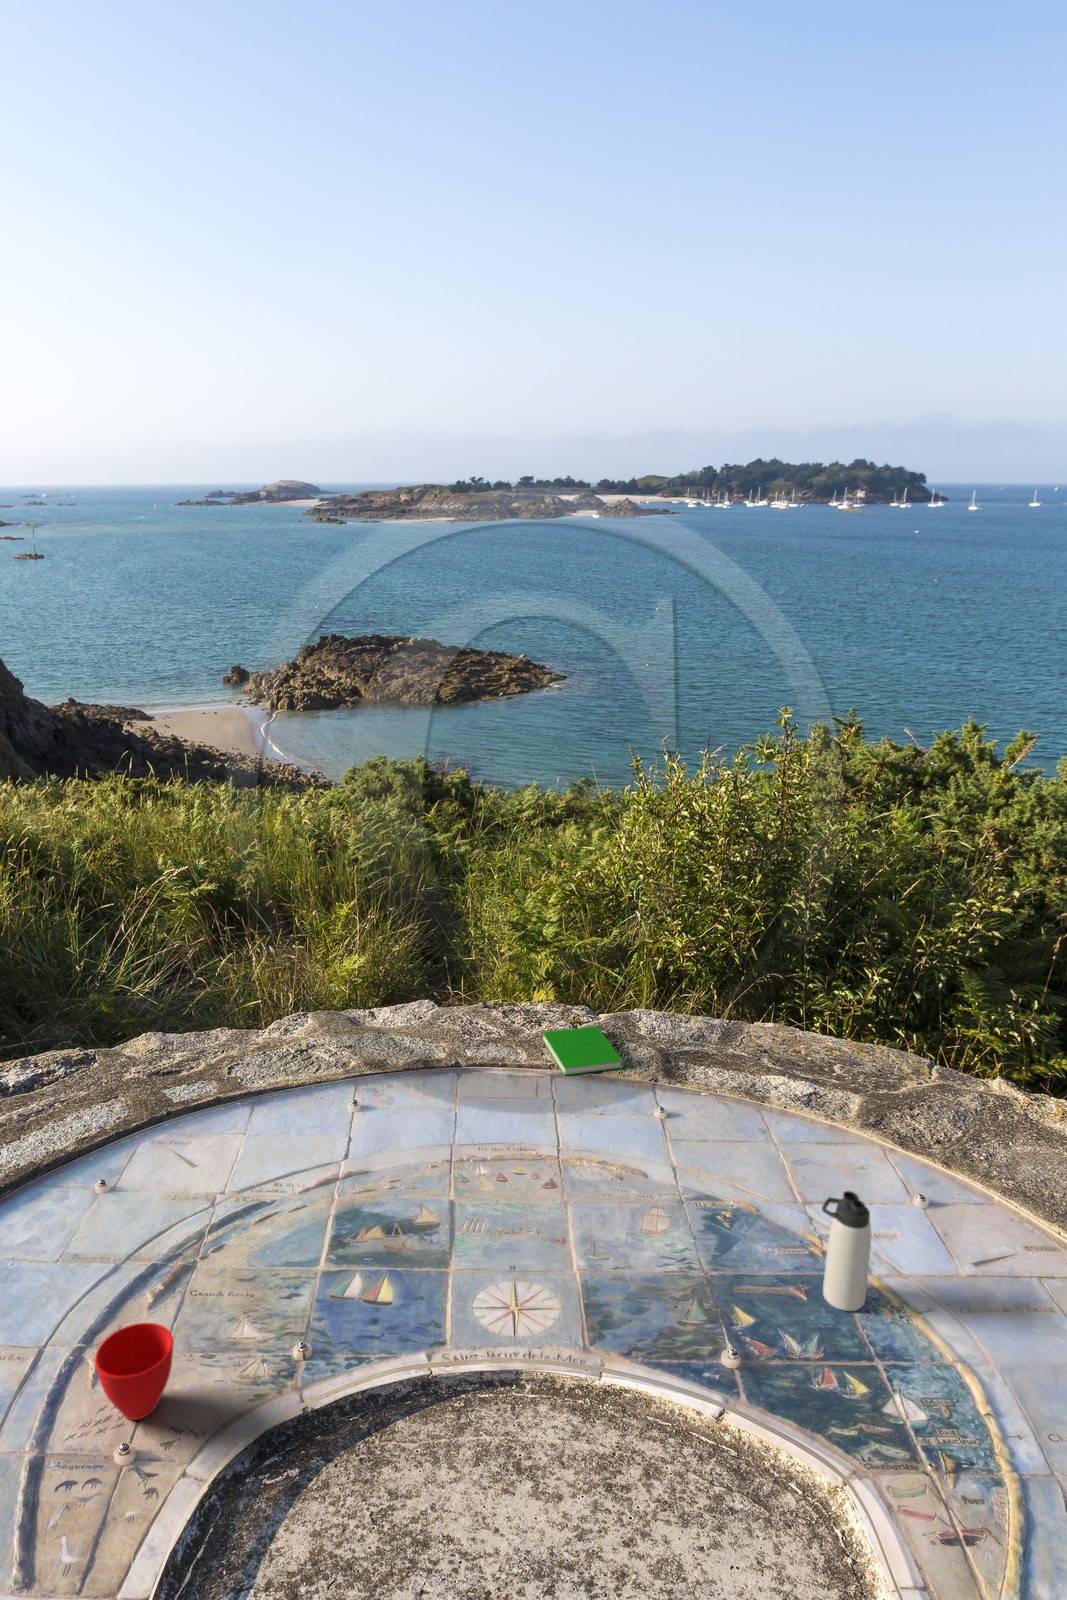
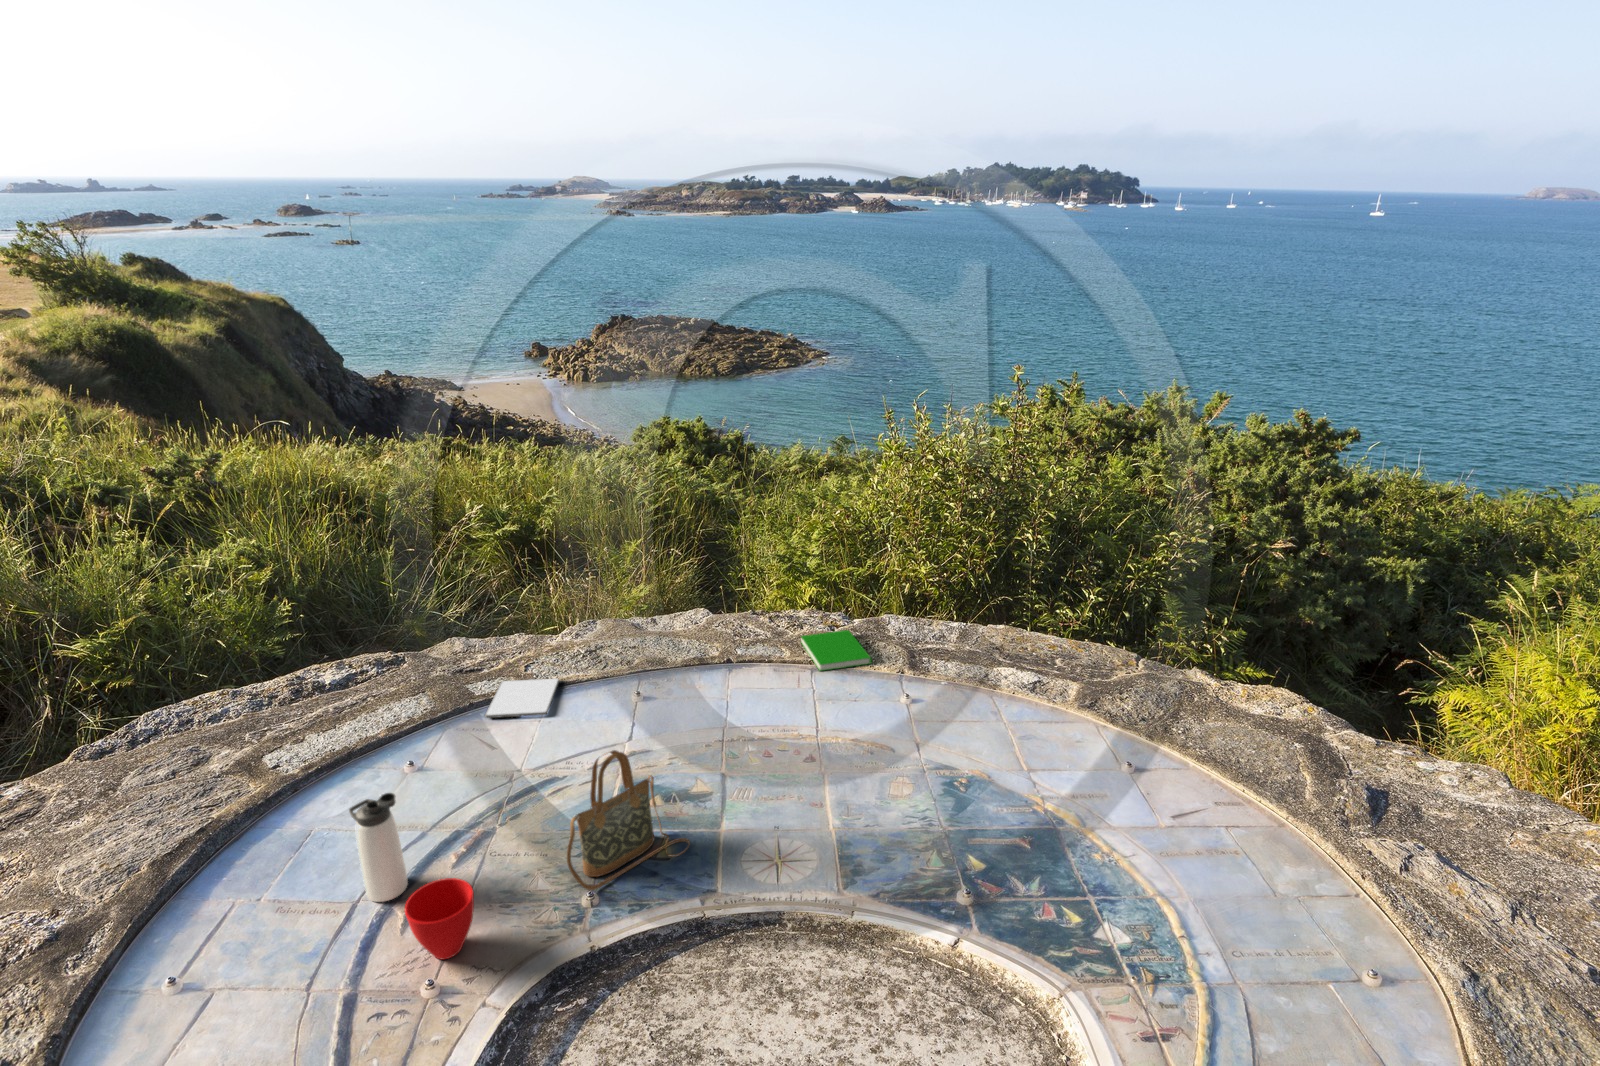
tablet: none [181,1077,266,1124] -> present [485,678,559,718]
handbag: none [278,1174,417,1339] -> present [567,750,690,890]
thermos bottle: present [822,1191,871,1311] -> present [349,793,408,902]

